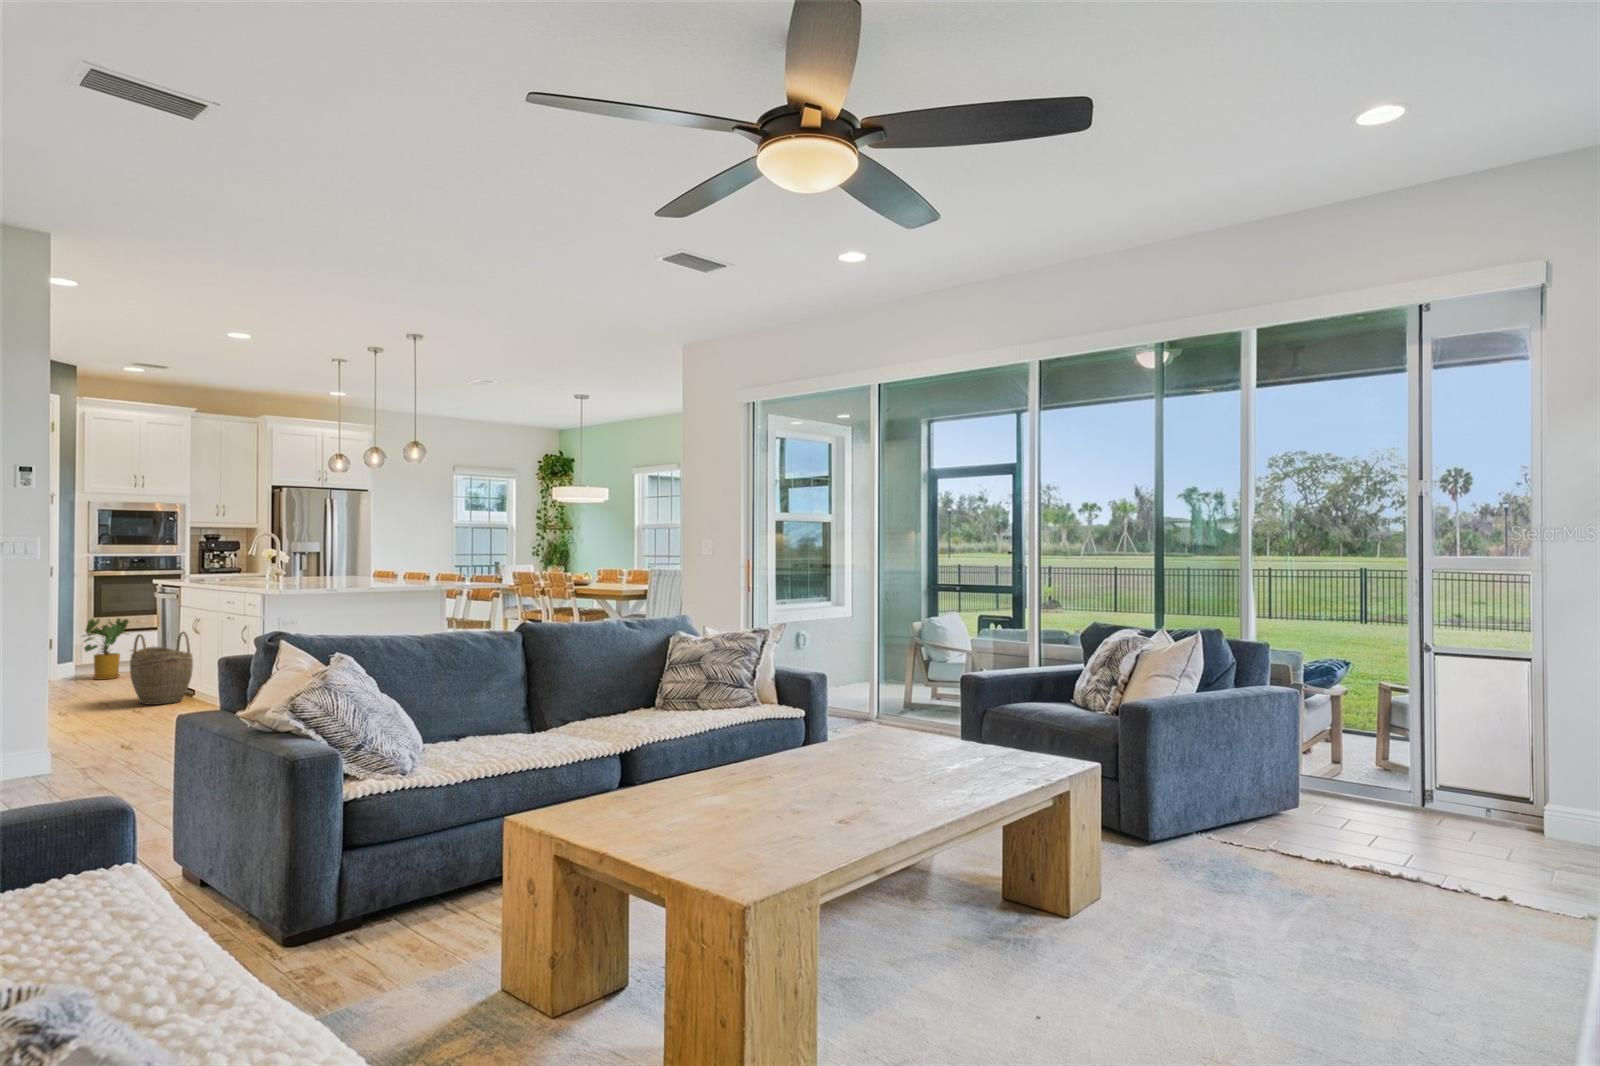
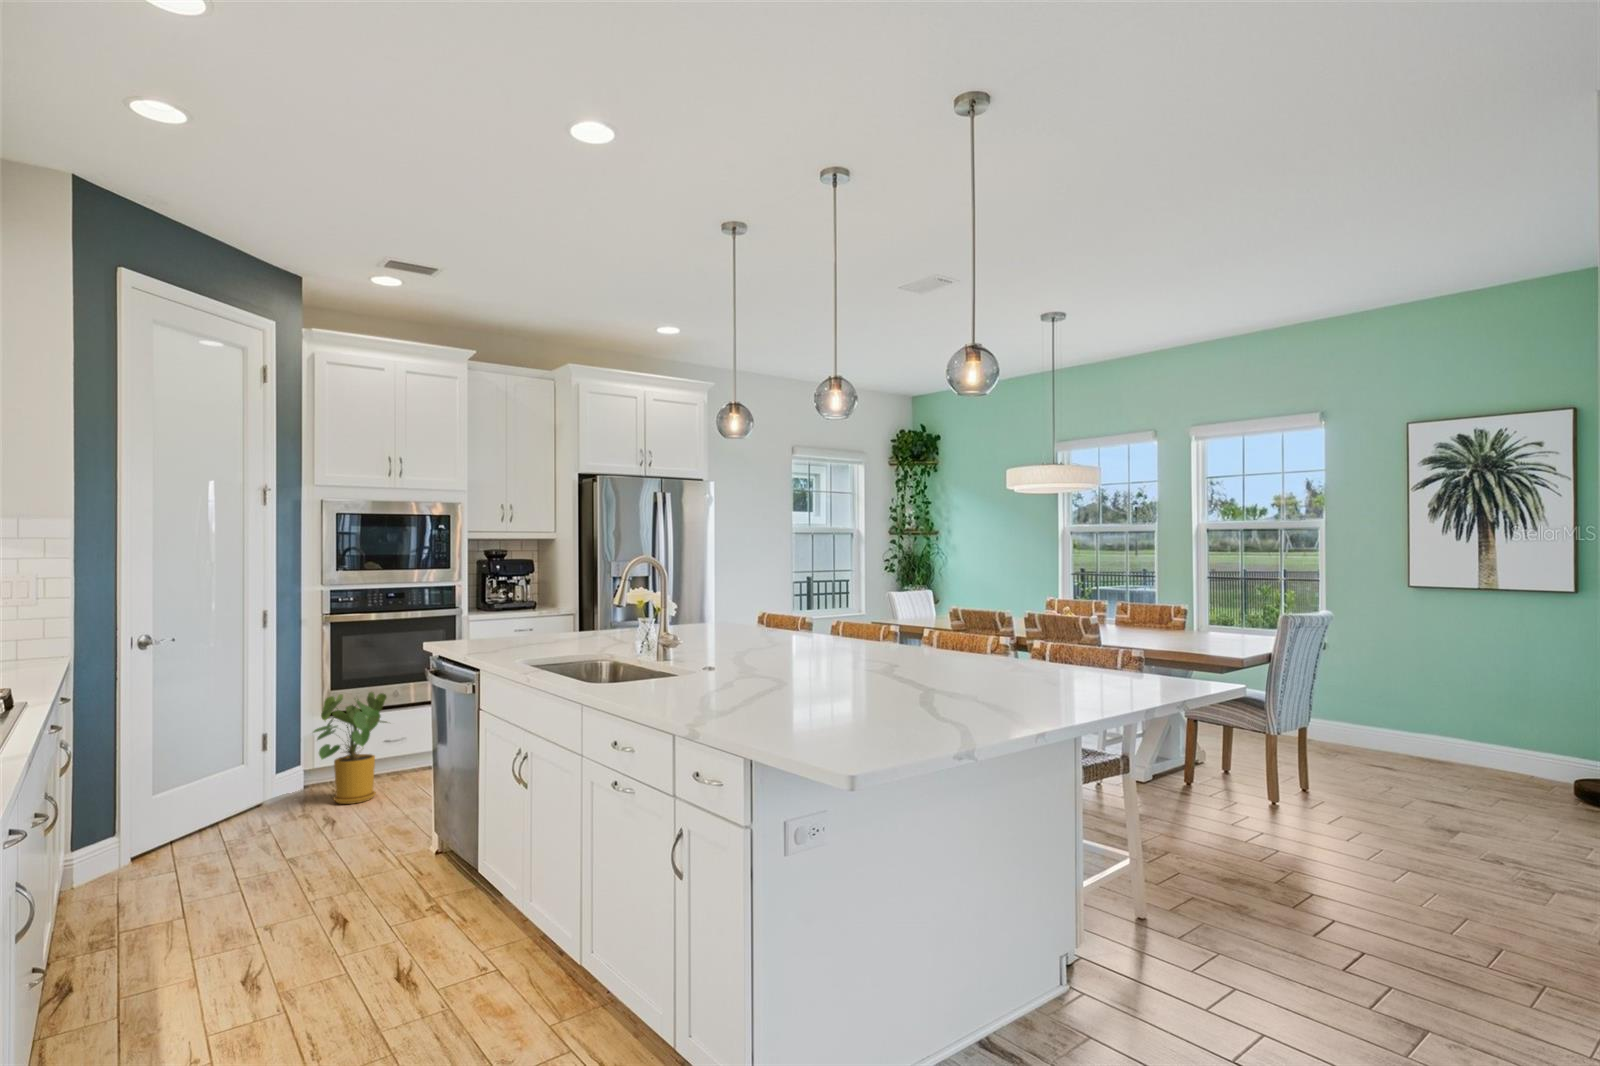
woven basket: present [130,632,193,705] -> none [405,749,528,924]

